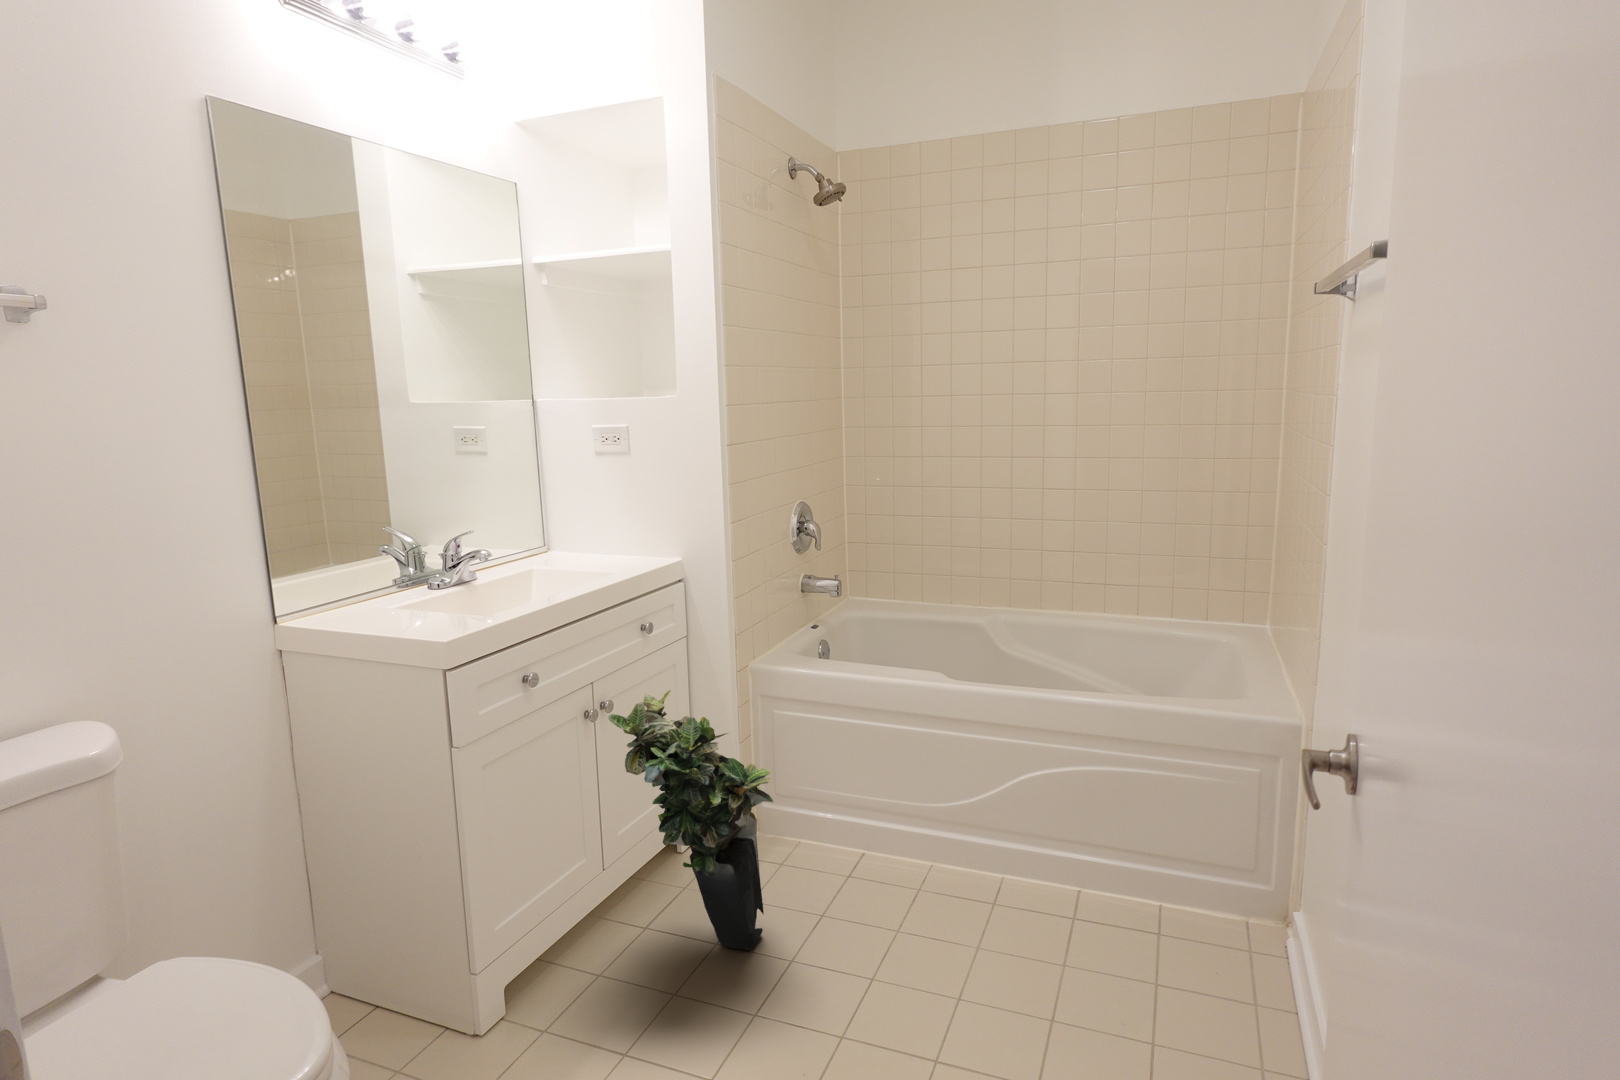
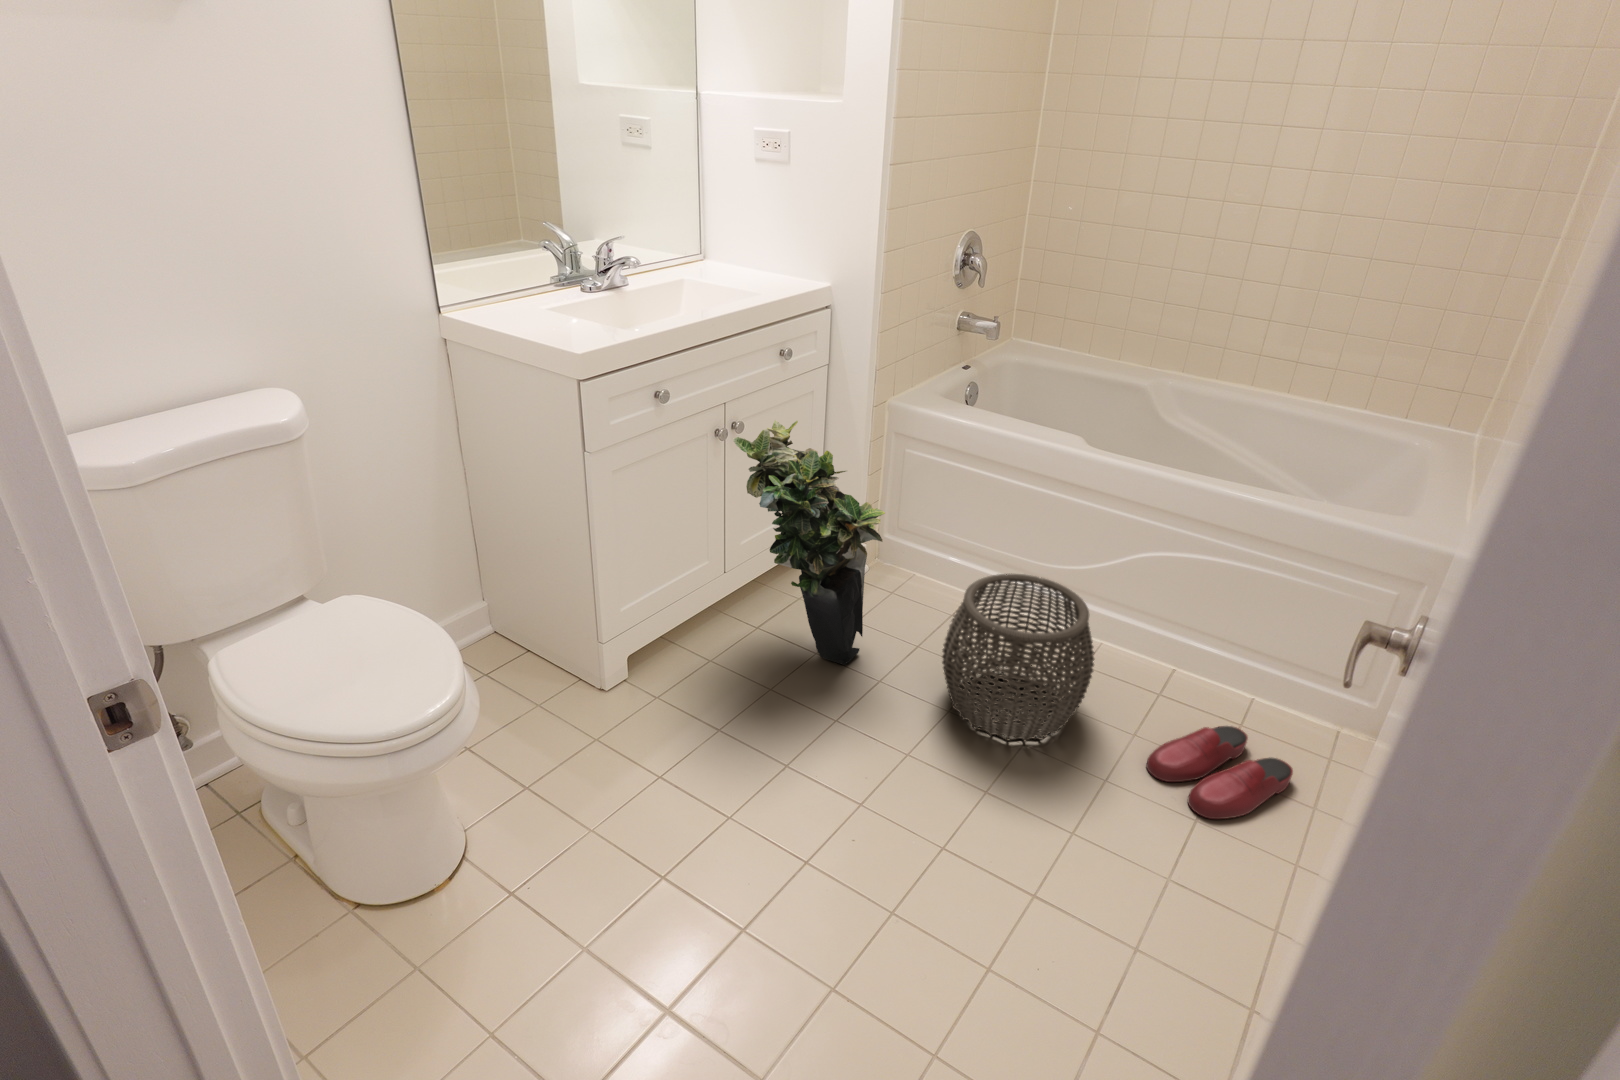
woven basket: none [854,812,1009,998] -> present [942,574,1094,741]
slippers: none [1083,935,1221,1038] -> present [1146,726,1293,819]

